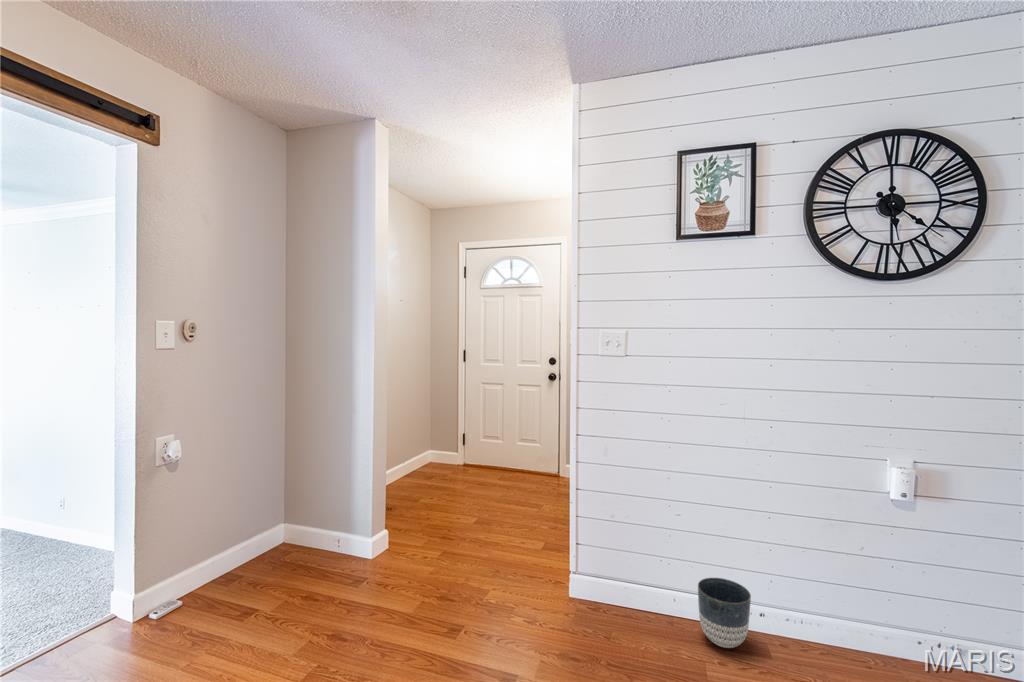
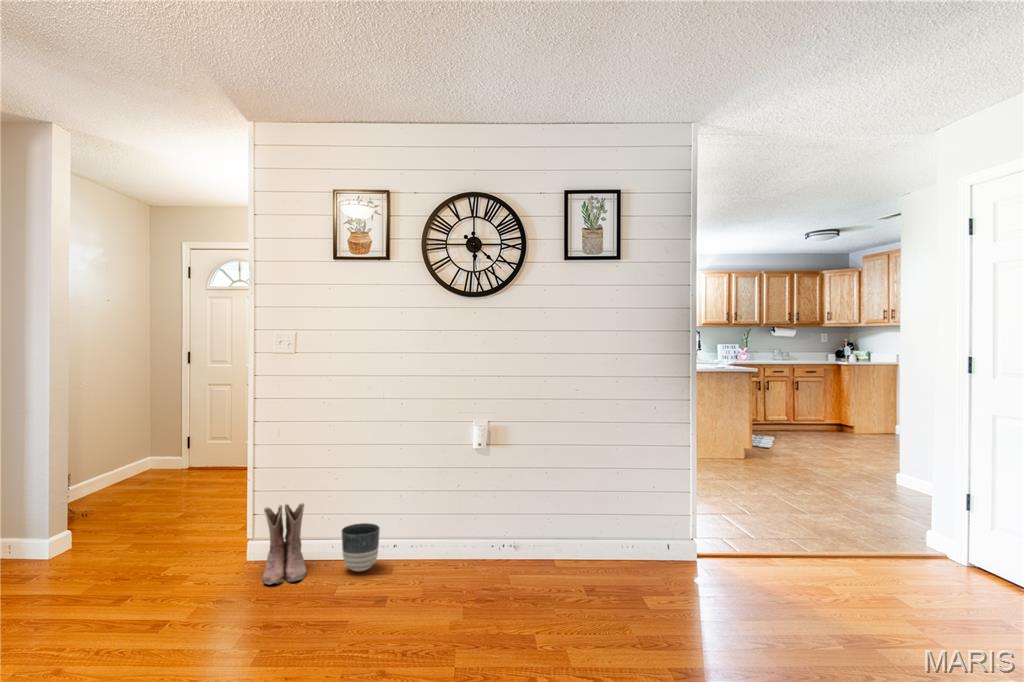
boots: none [599,542,656,652] -> present [263,503,306,584]

